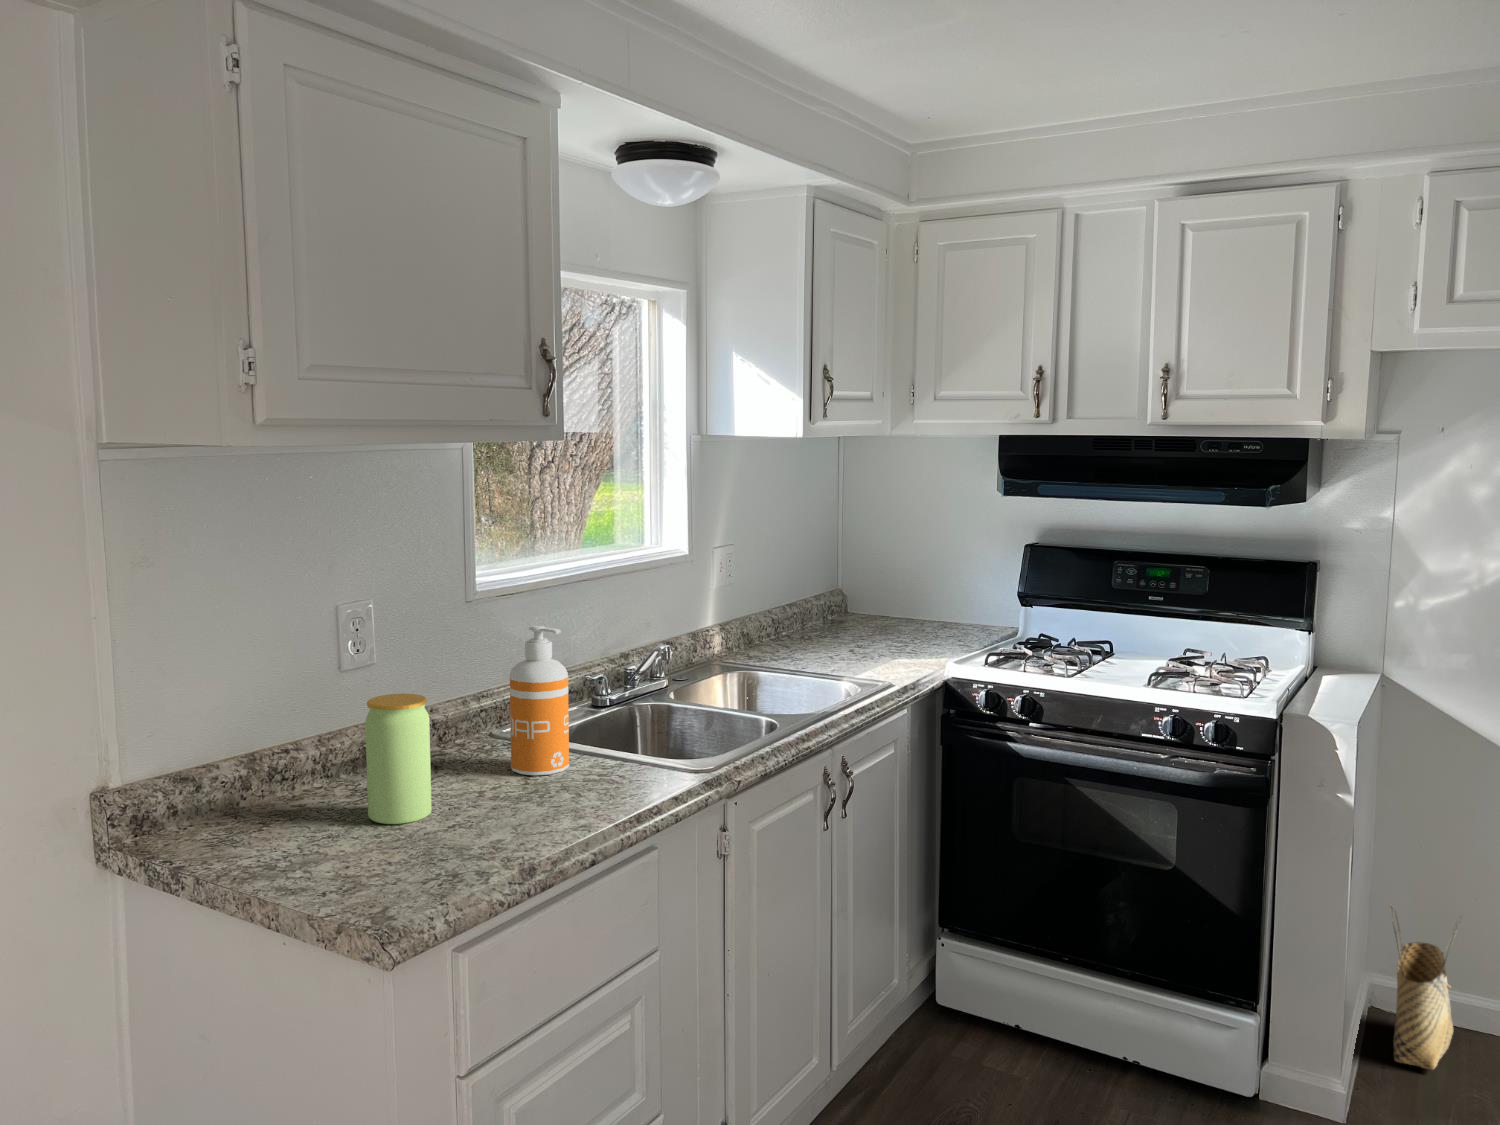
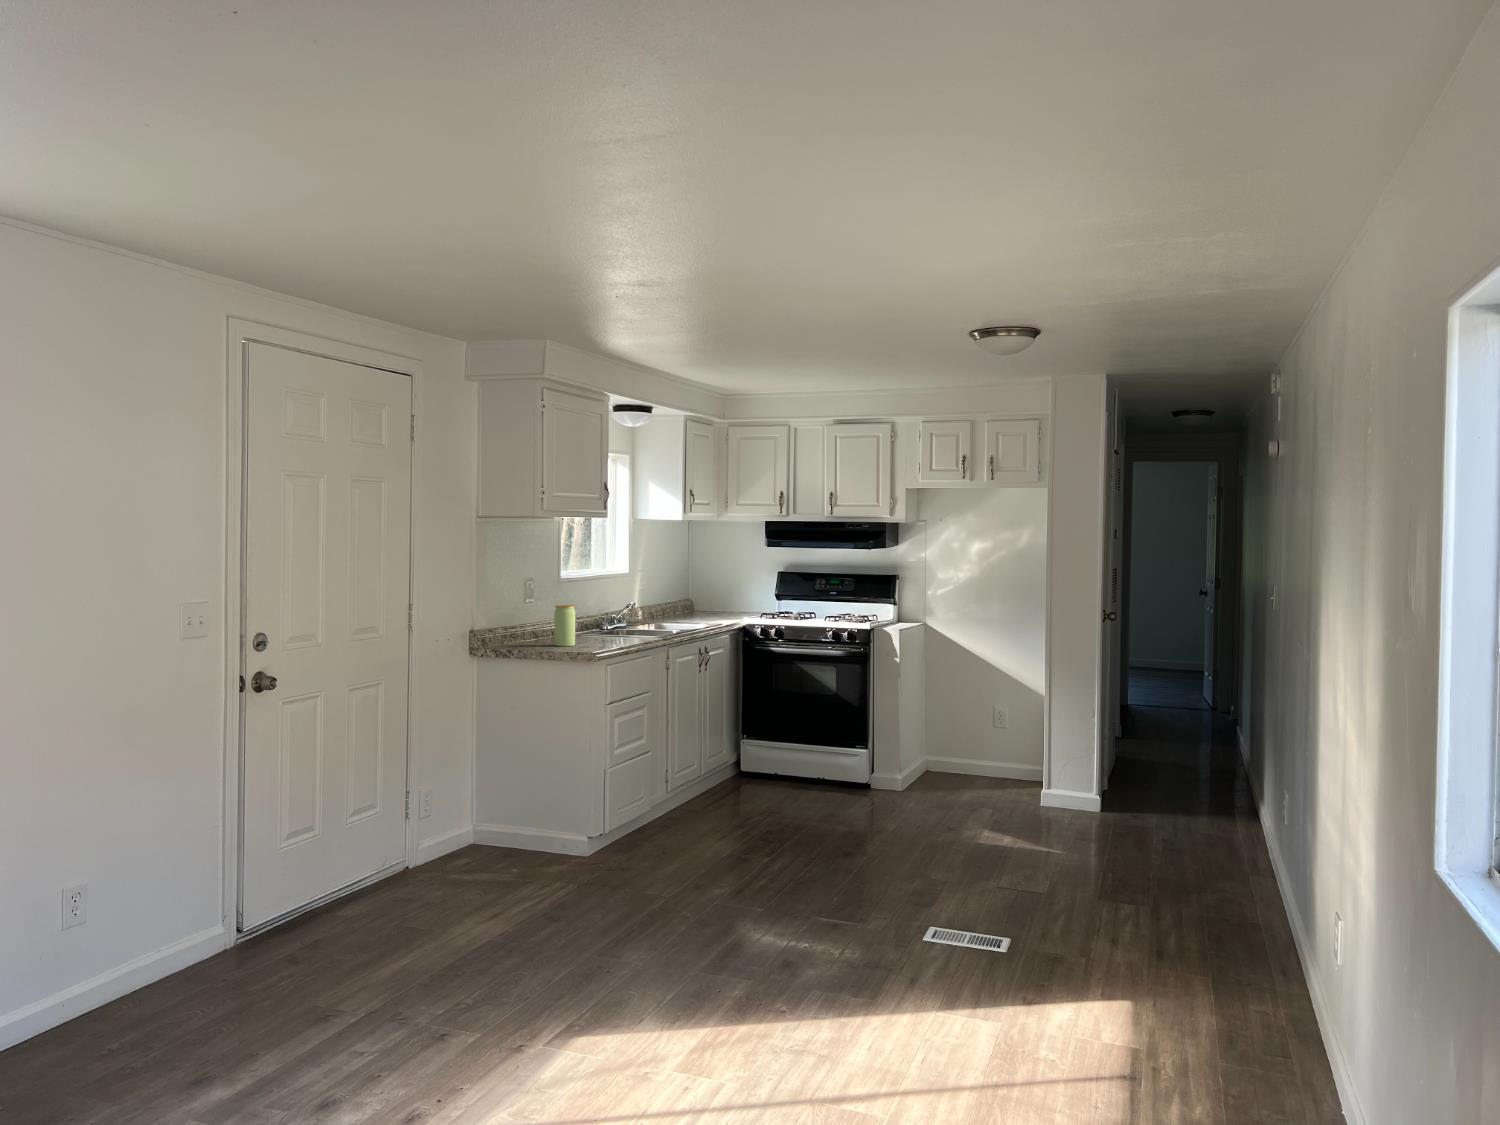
soap dispenser: present [510,625,569,776] -> none [589,587,611,640]
woven basket: present [1391,906,1462,1070] -> none [927,716,955,779]

